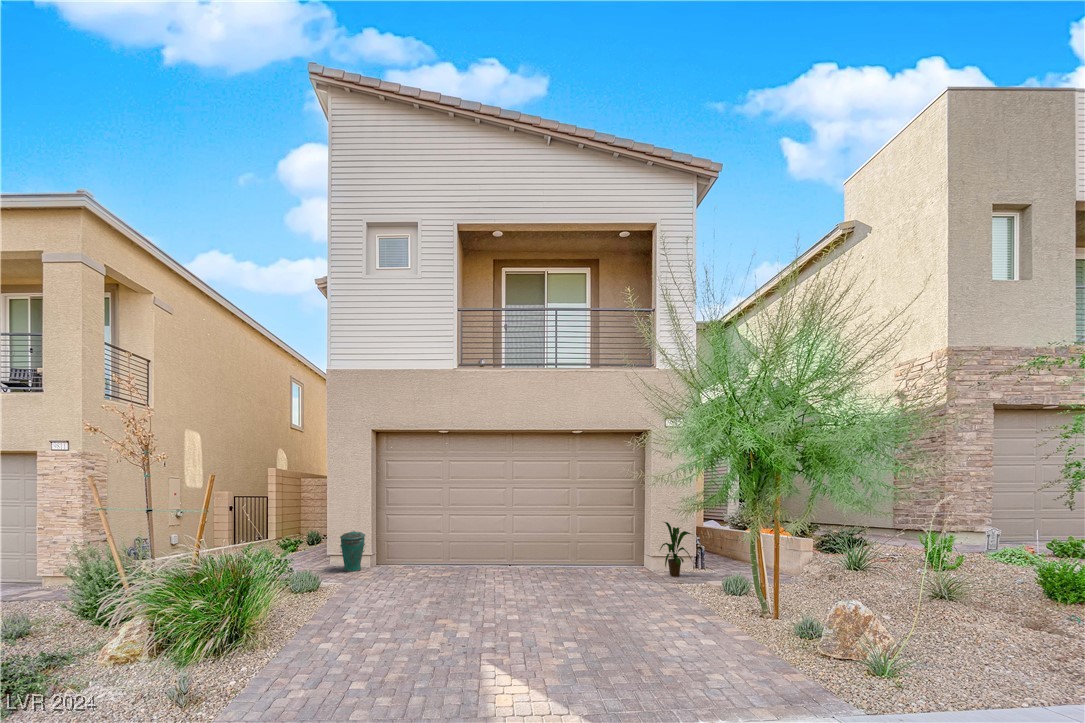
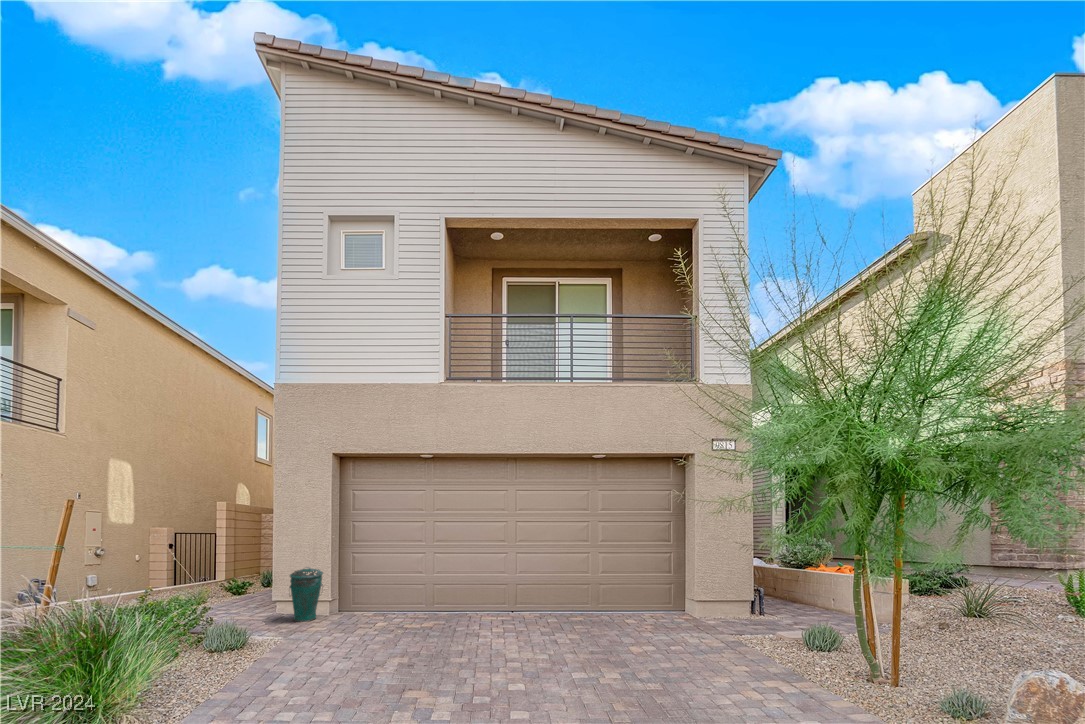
house plant: present [660,522,693,577] -> none [705,553,752,627]

